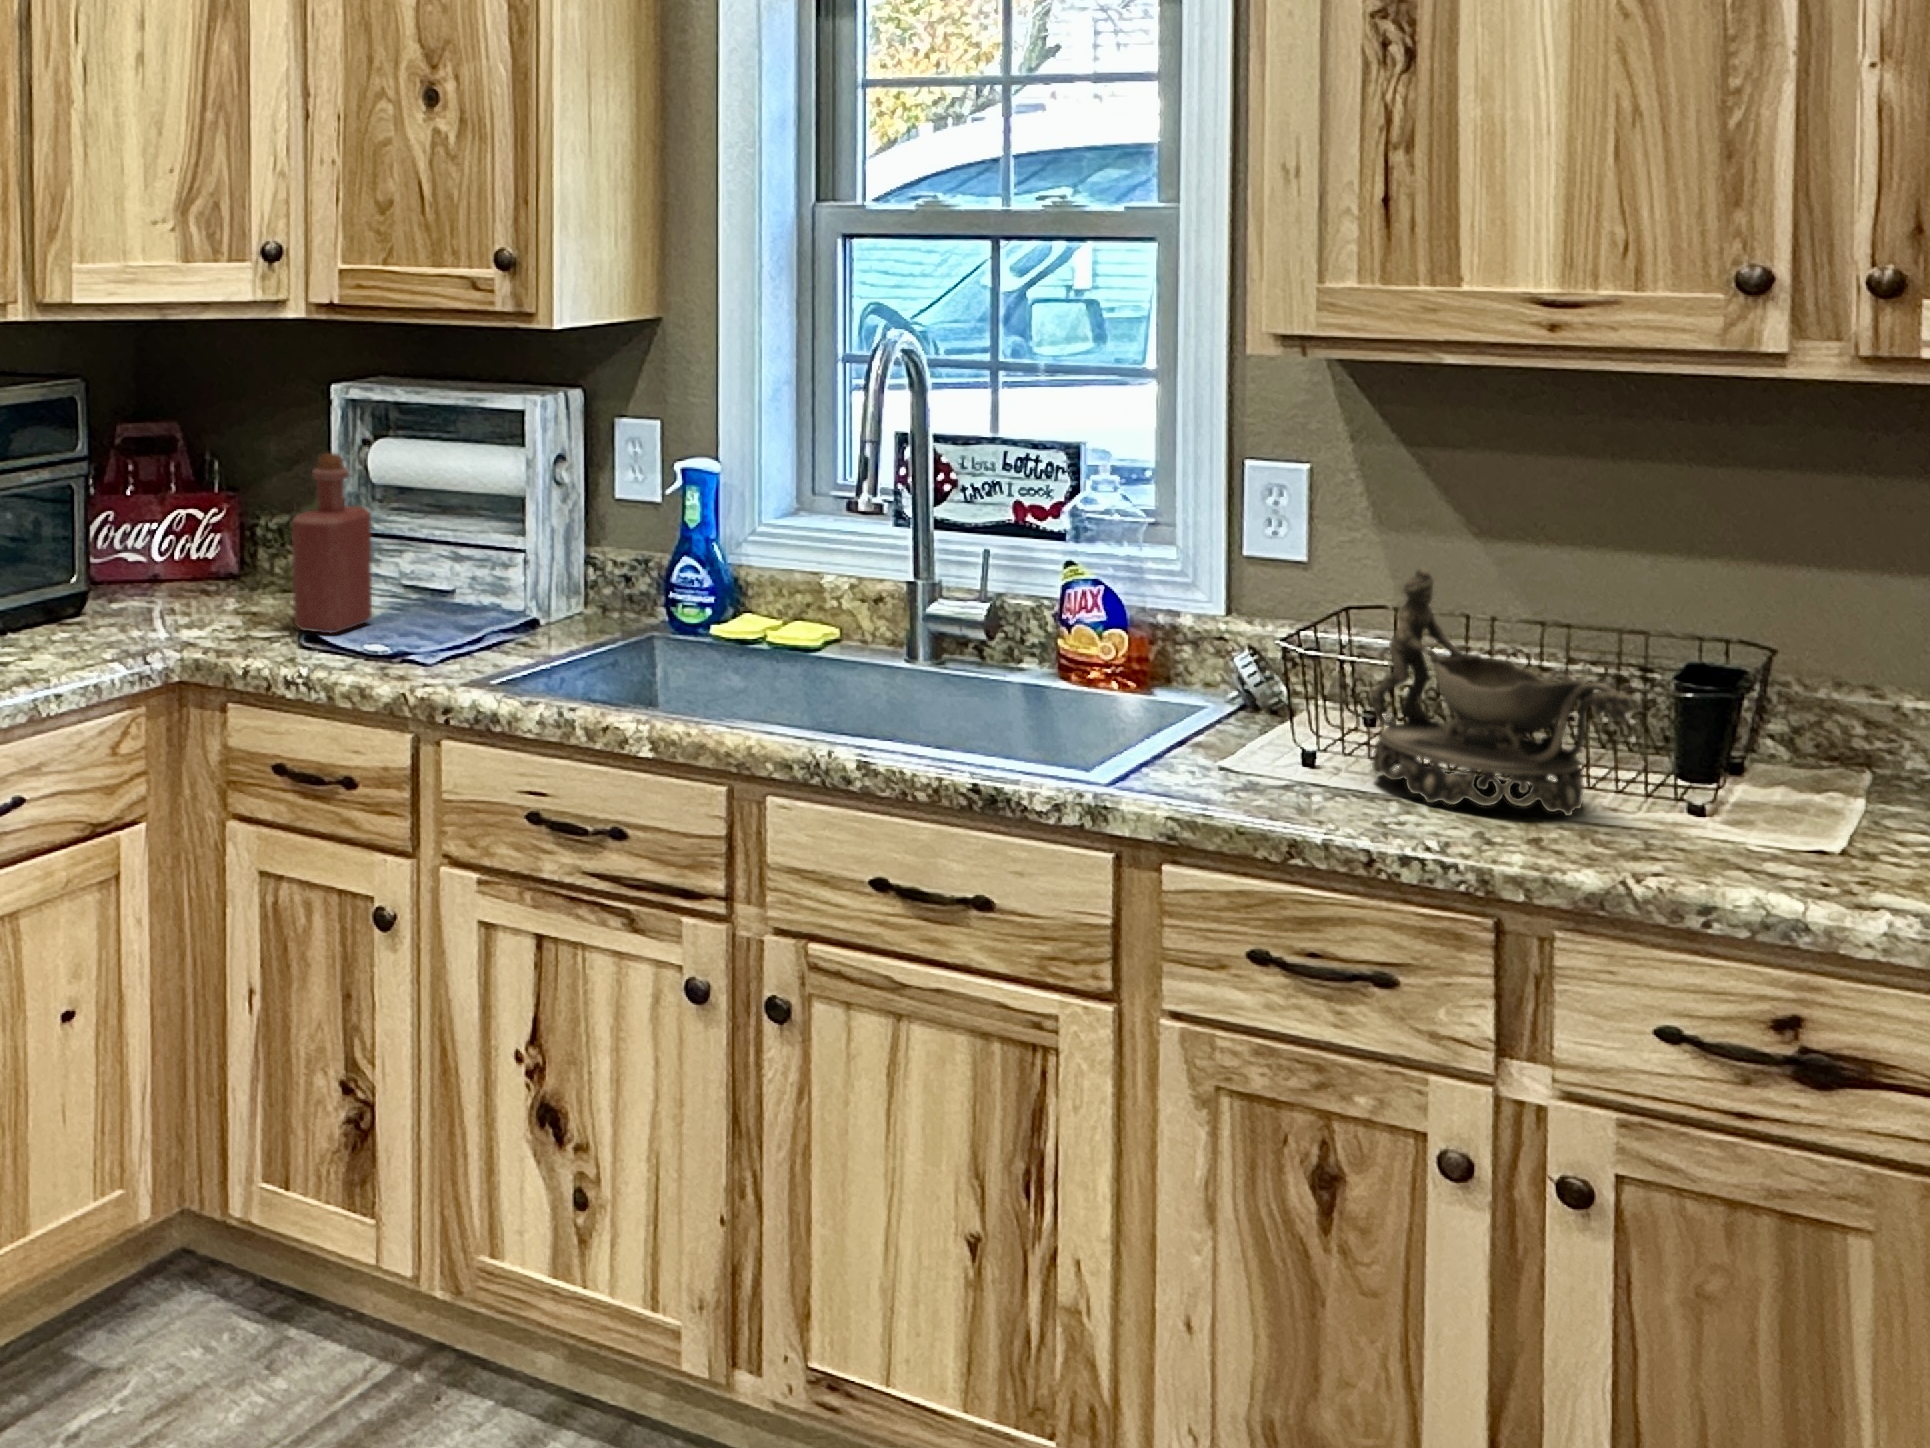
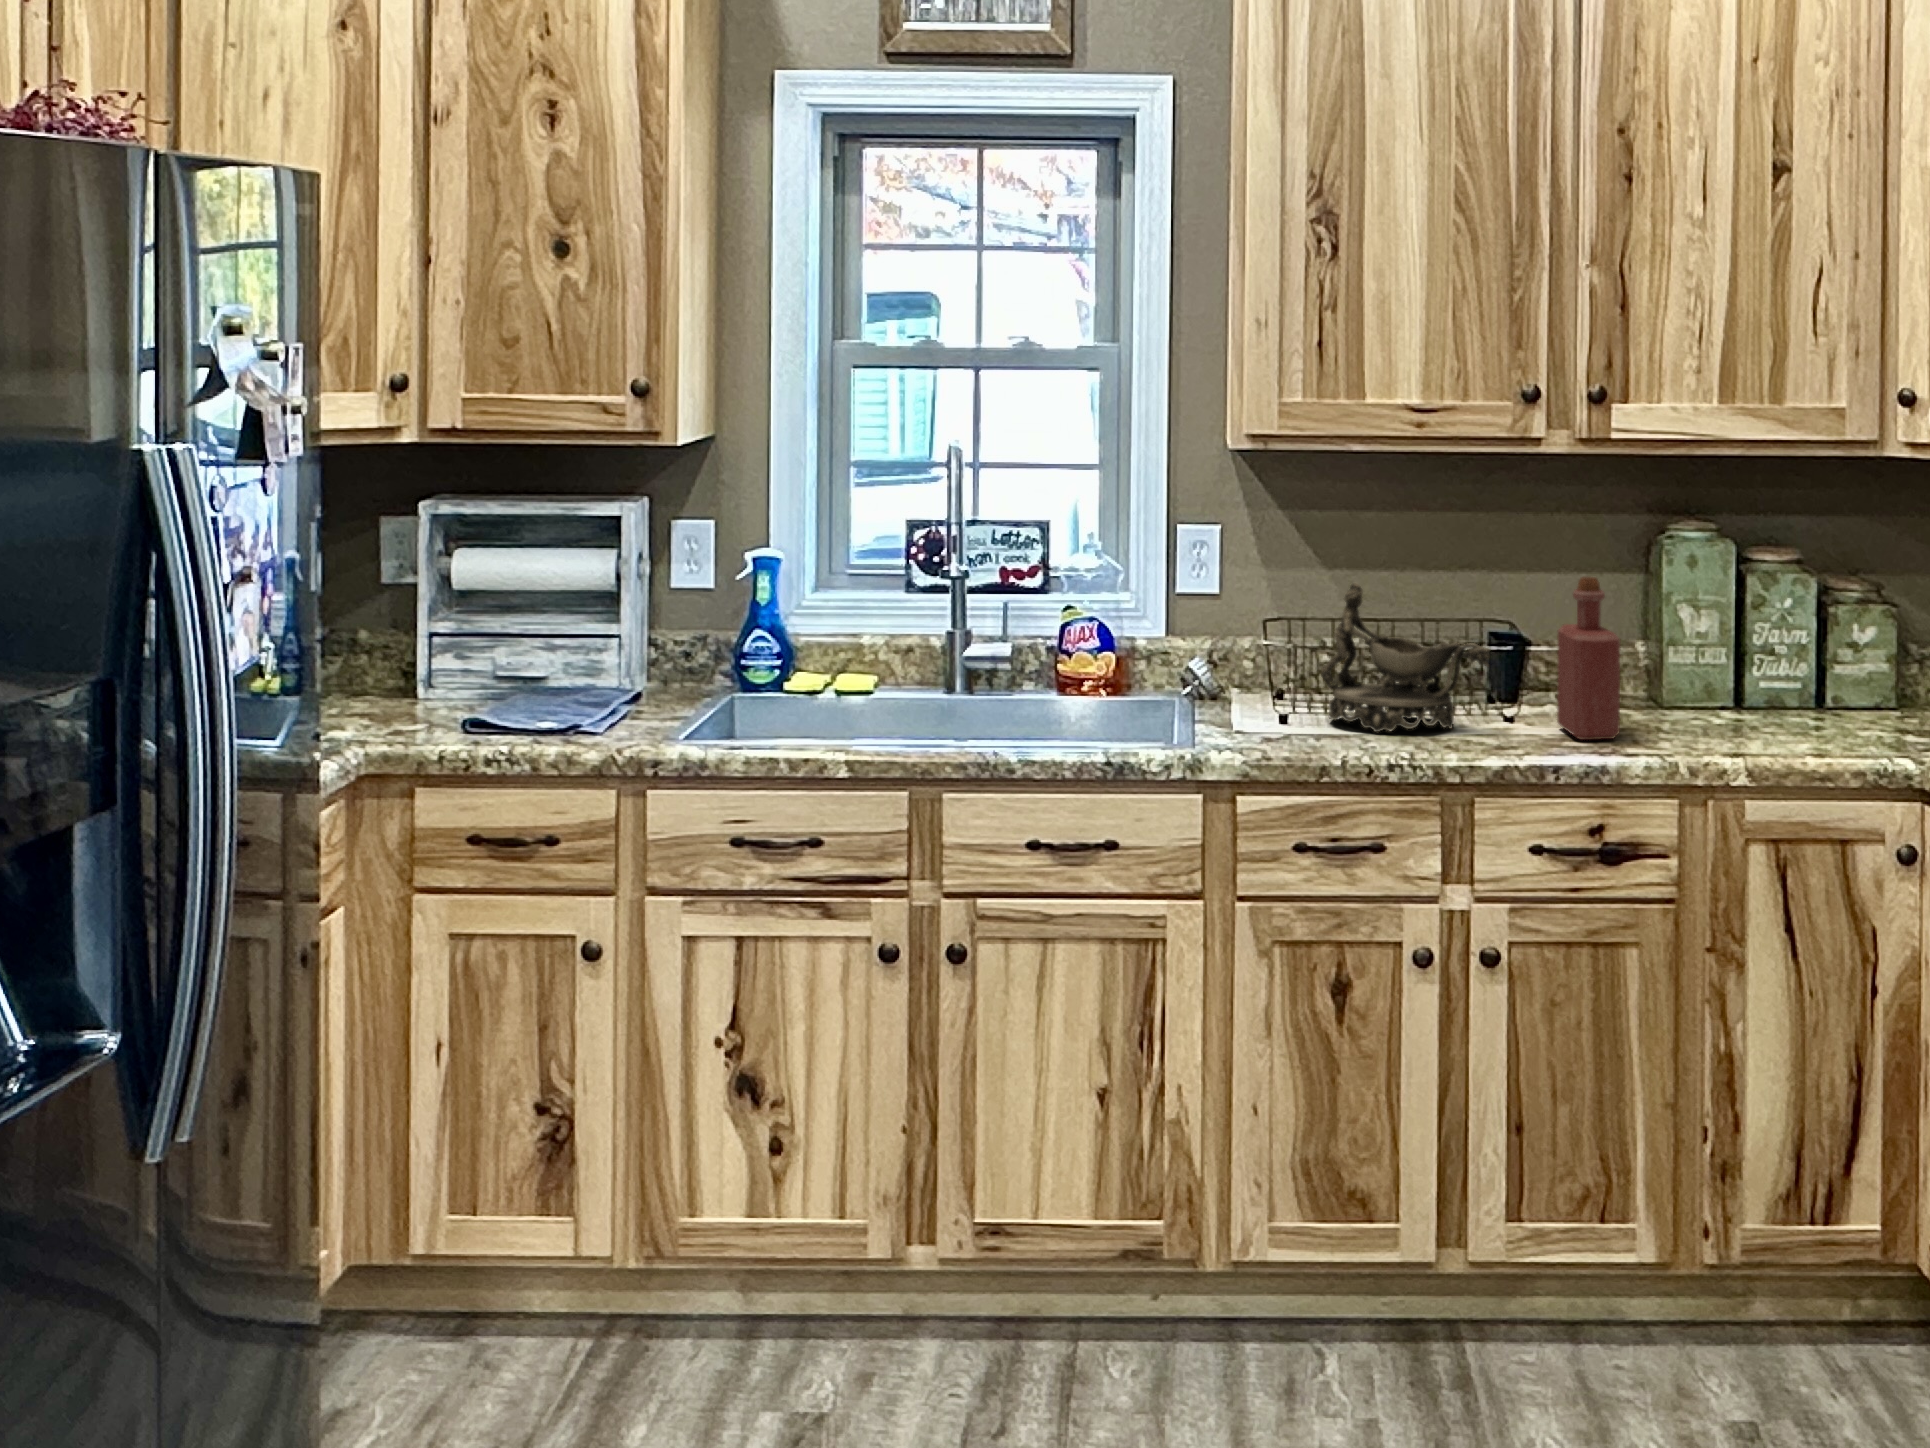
bottle: present [292,453,372,633] -> present [1557,577,1621,740]

